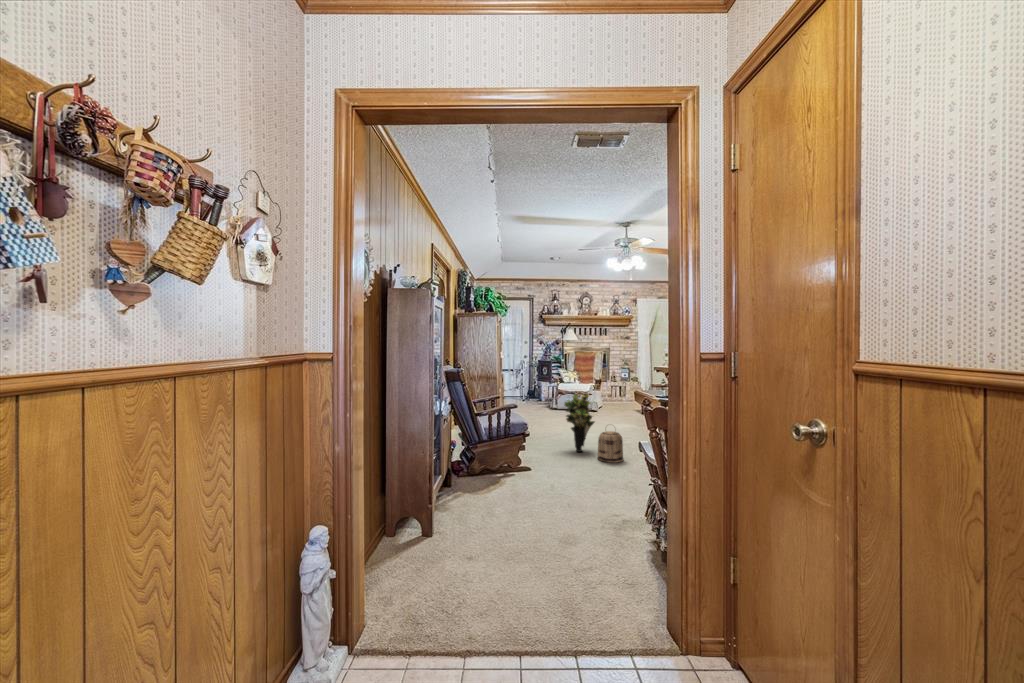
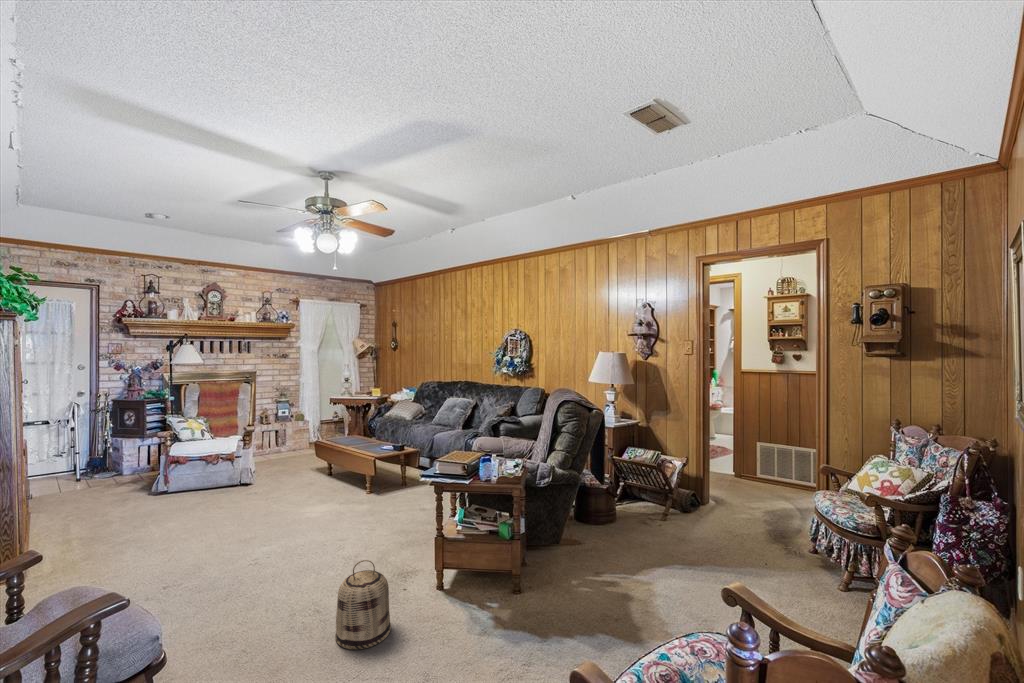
potted plant: present [564,394,595,452] -> none [236,494,316,635]

